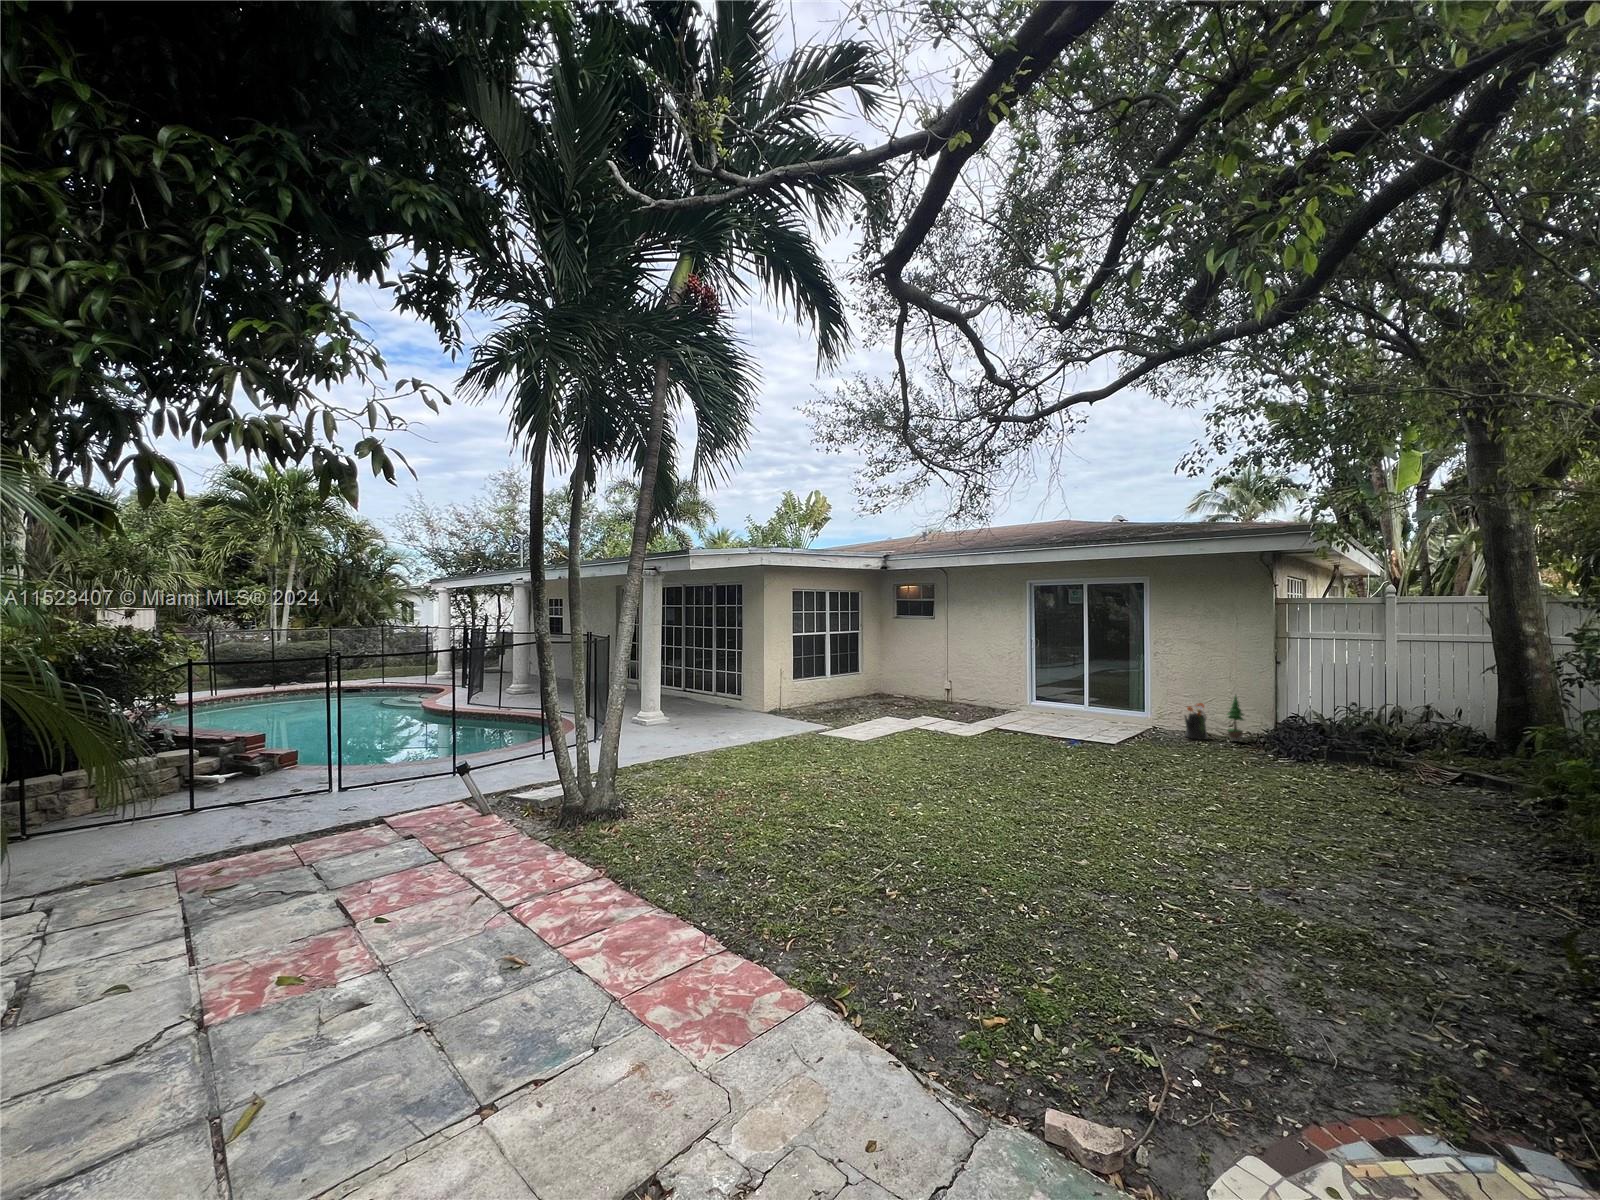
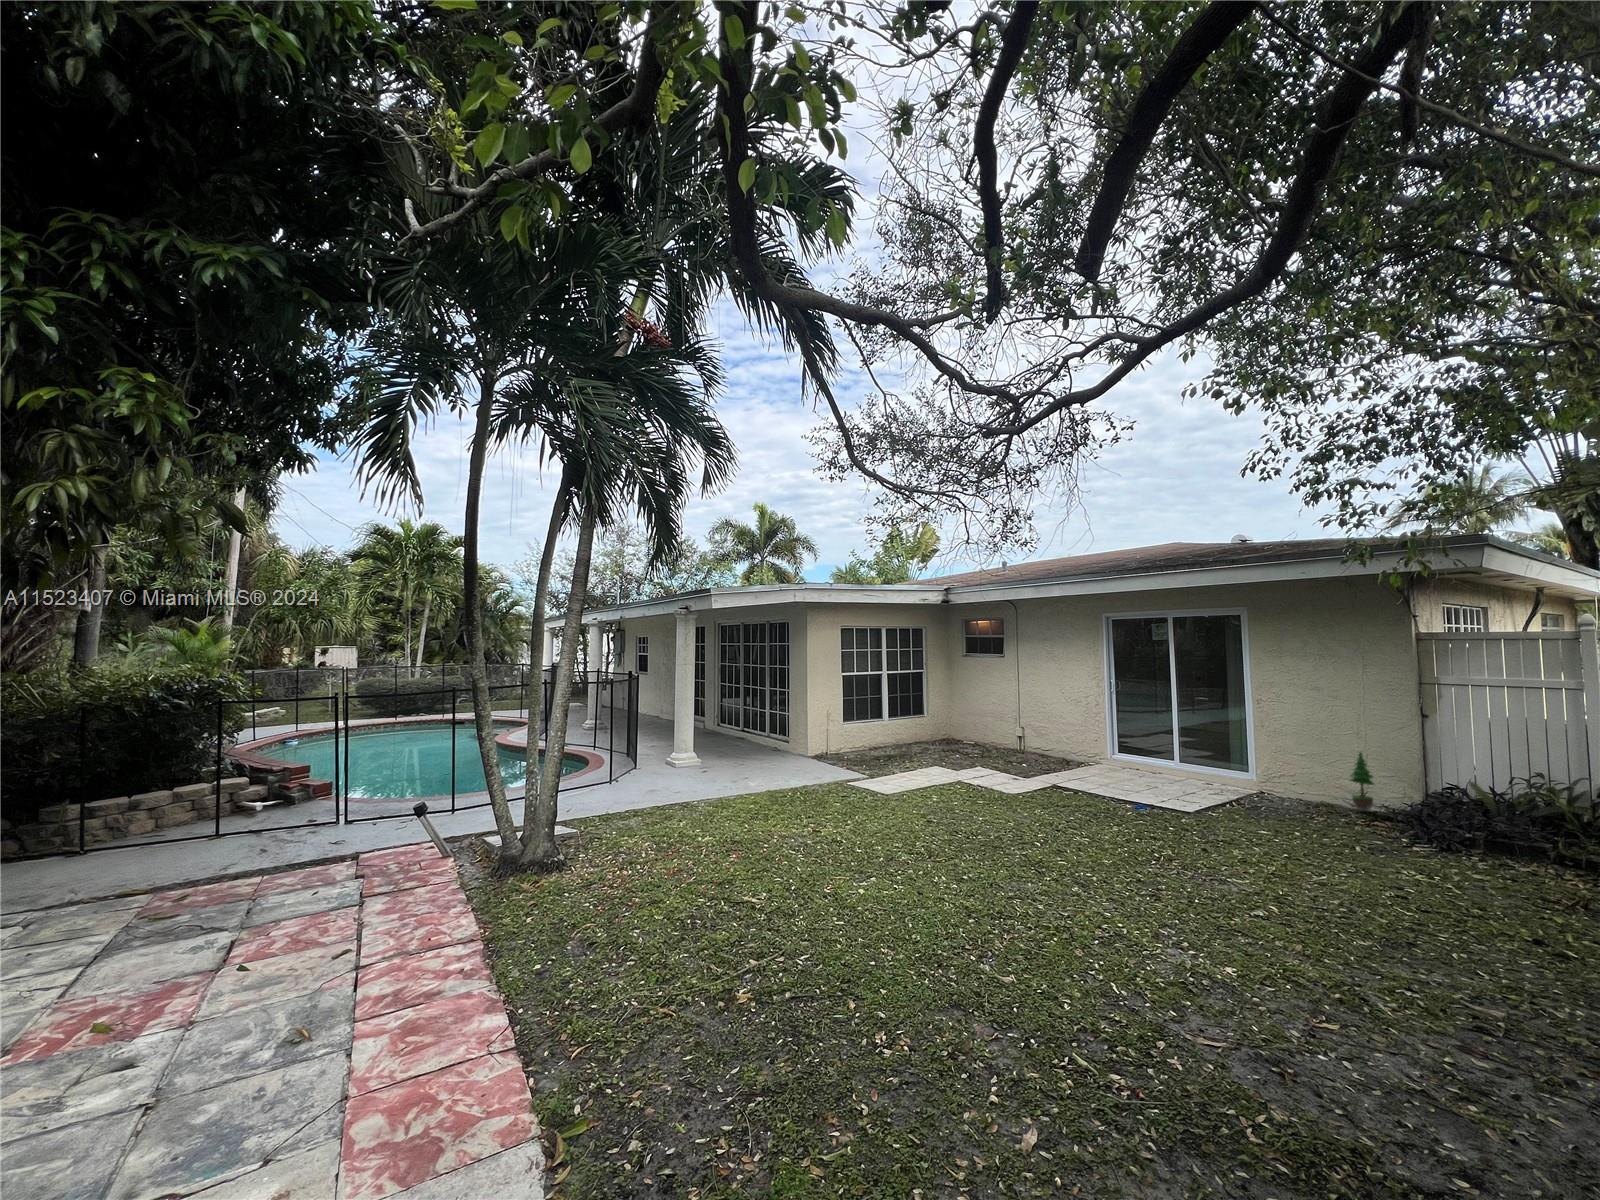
watering can: present [1185,703,1207,740] -> none [1291,759,1327,807]

